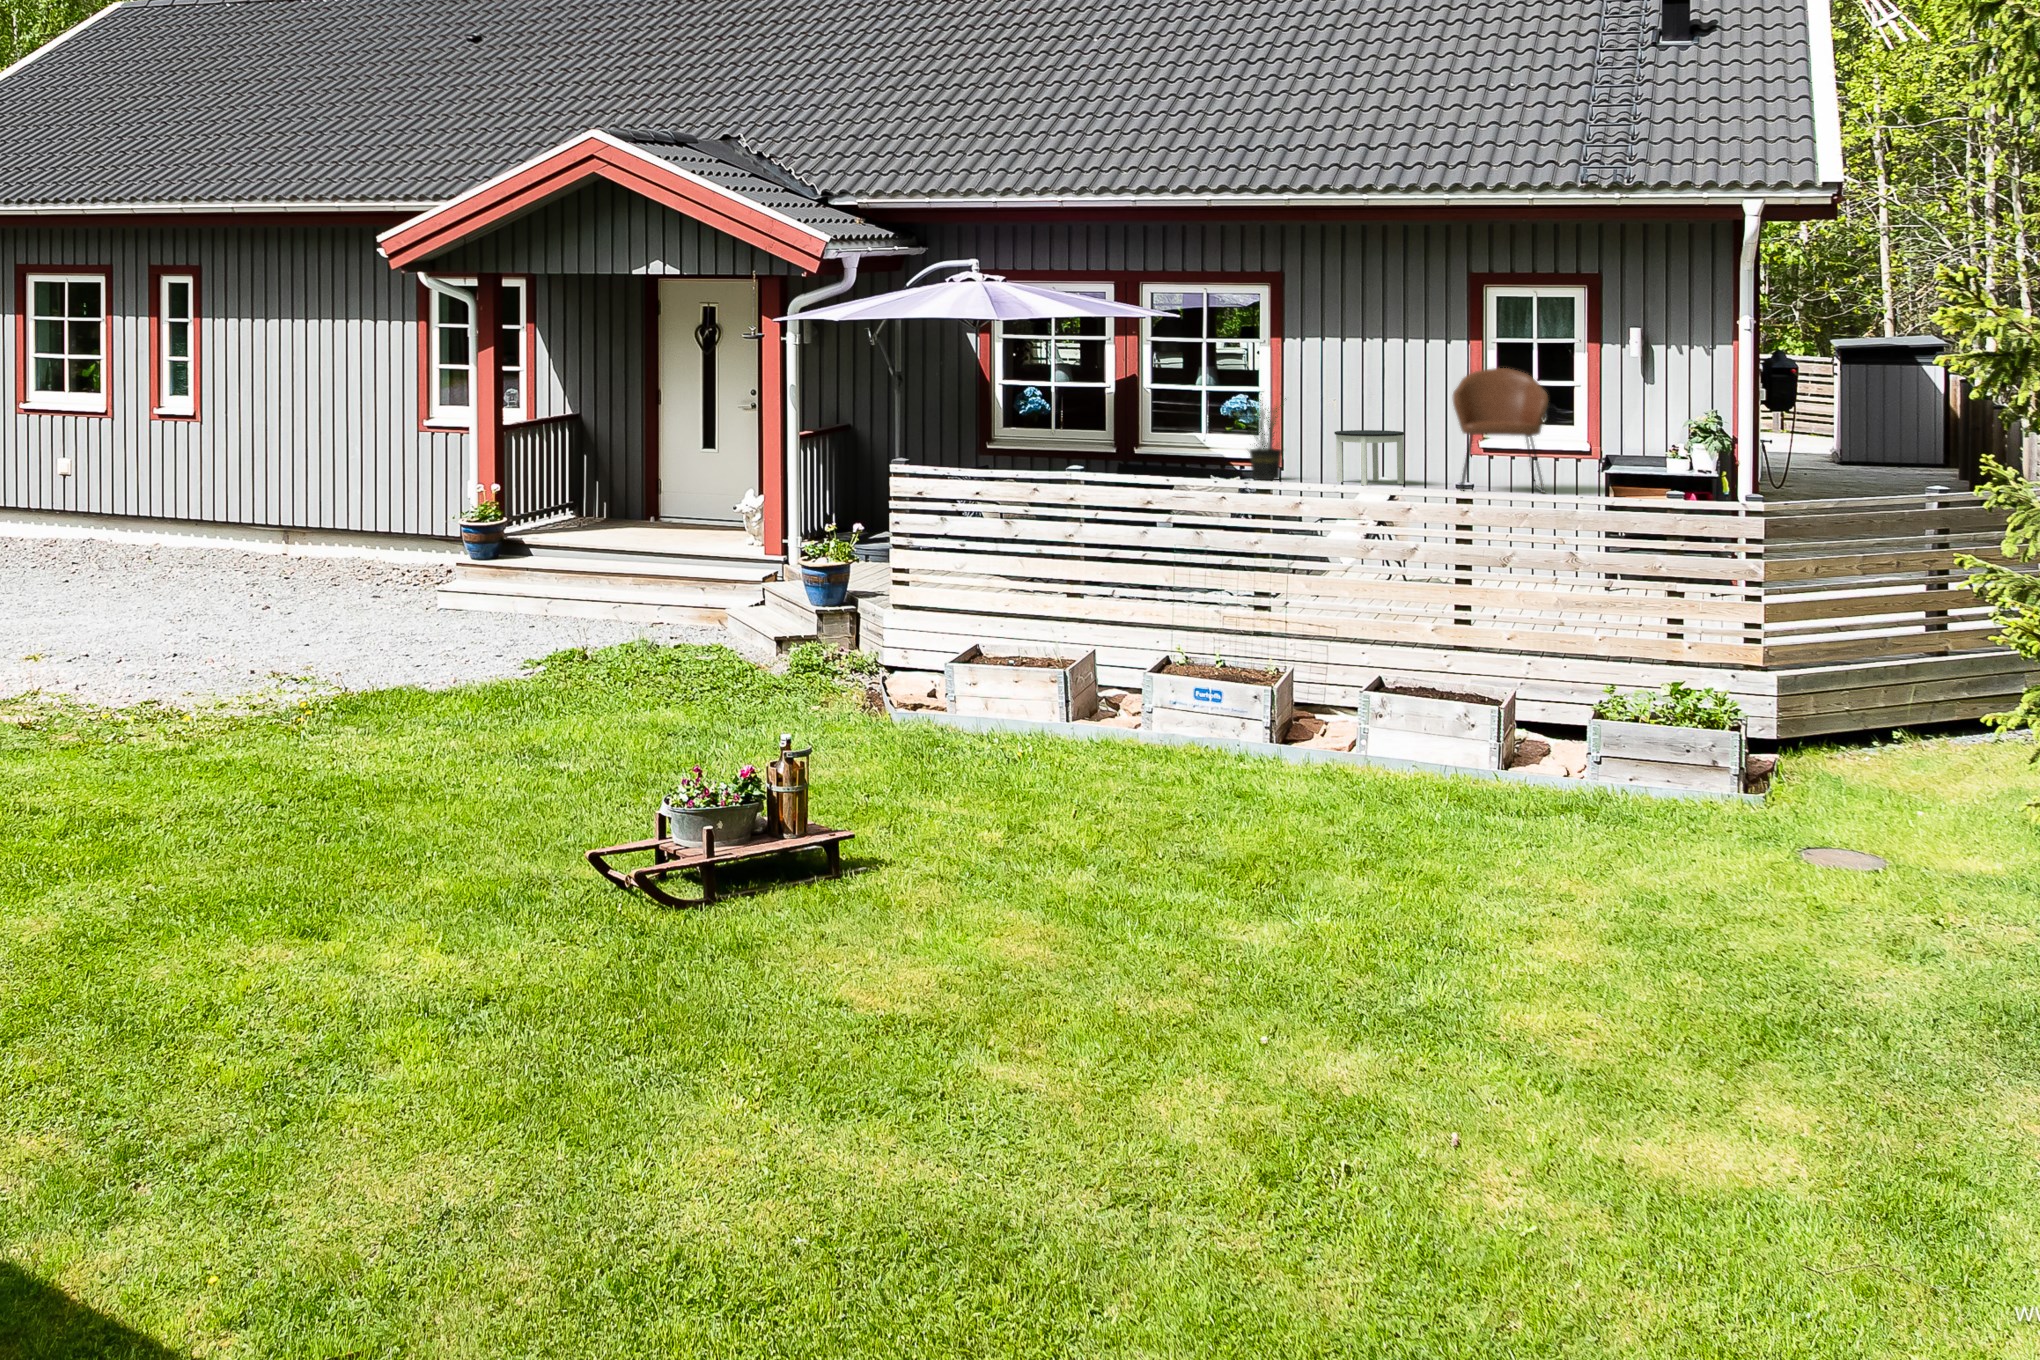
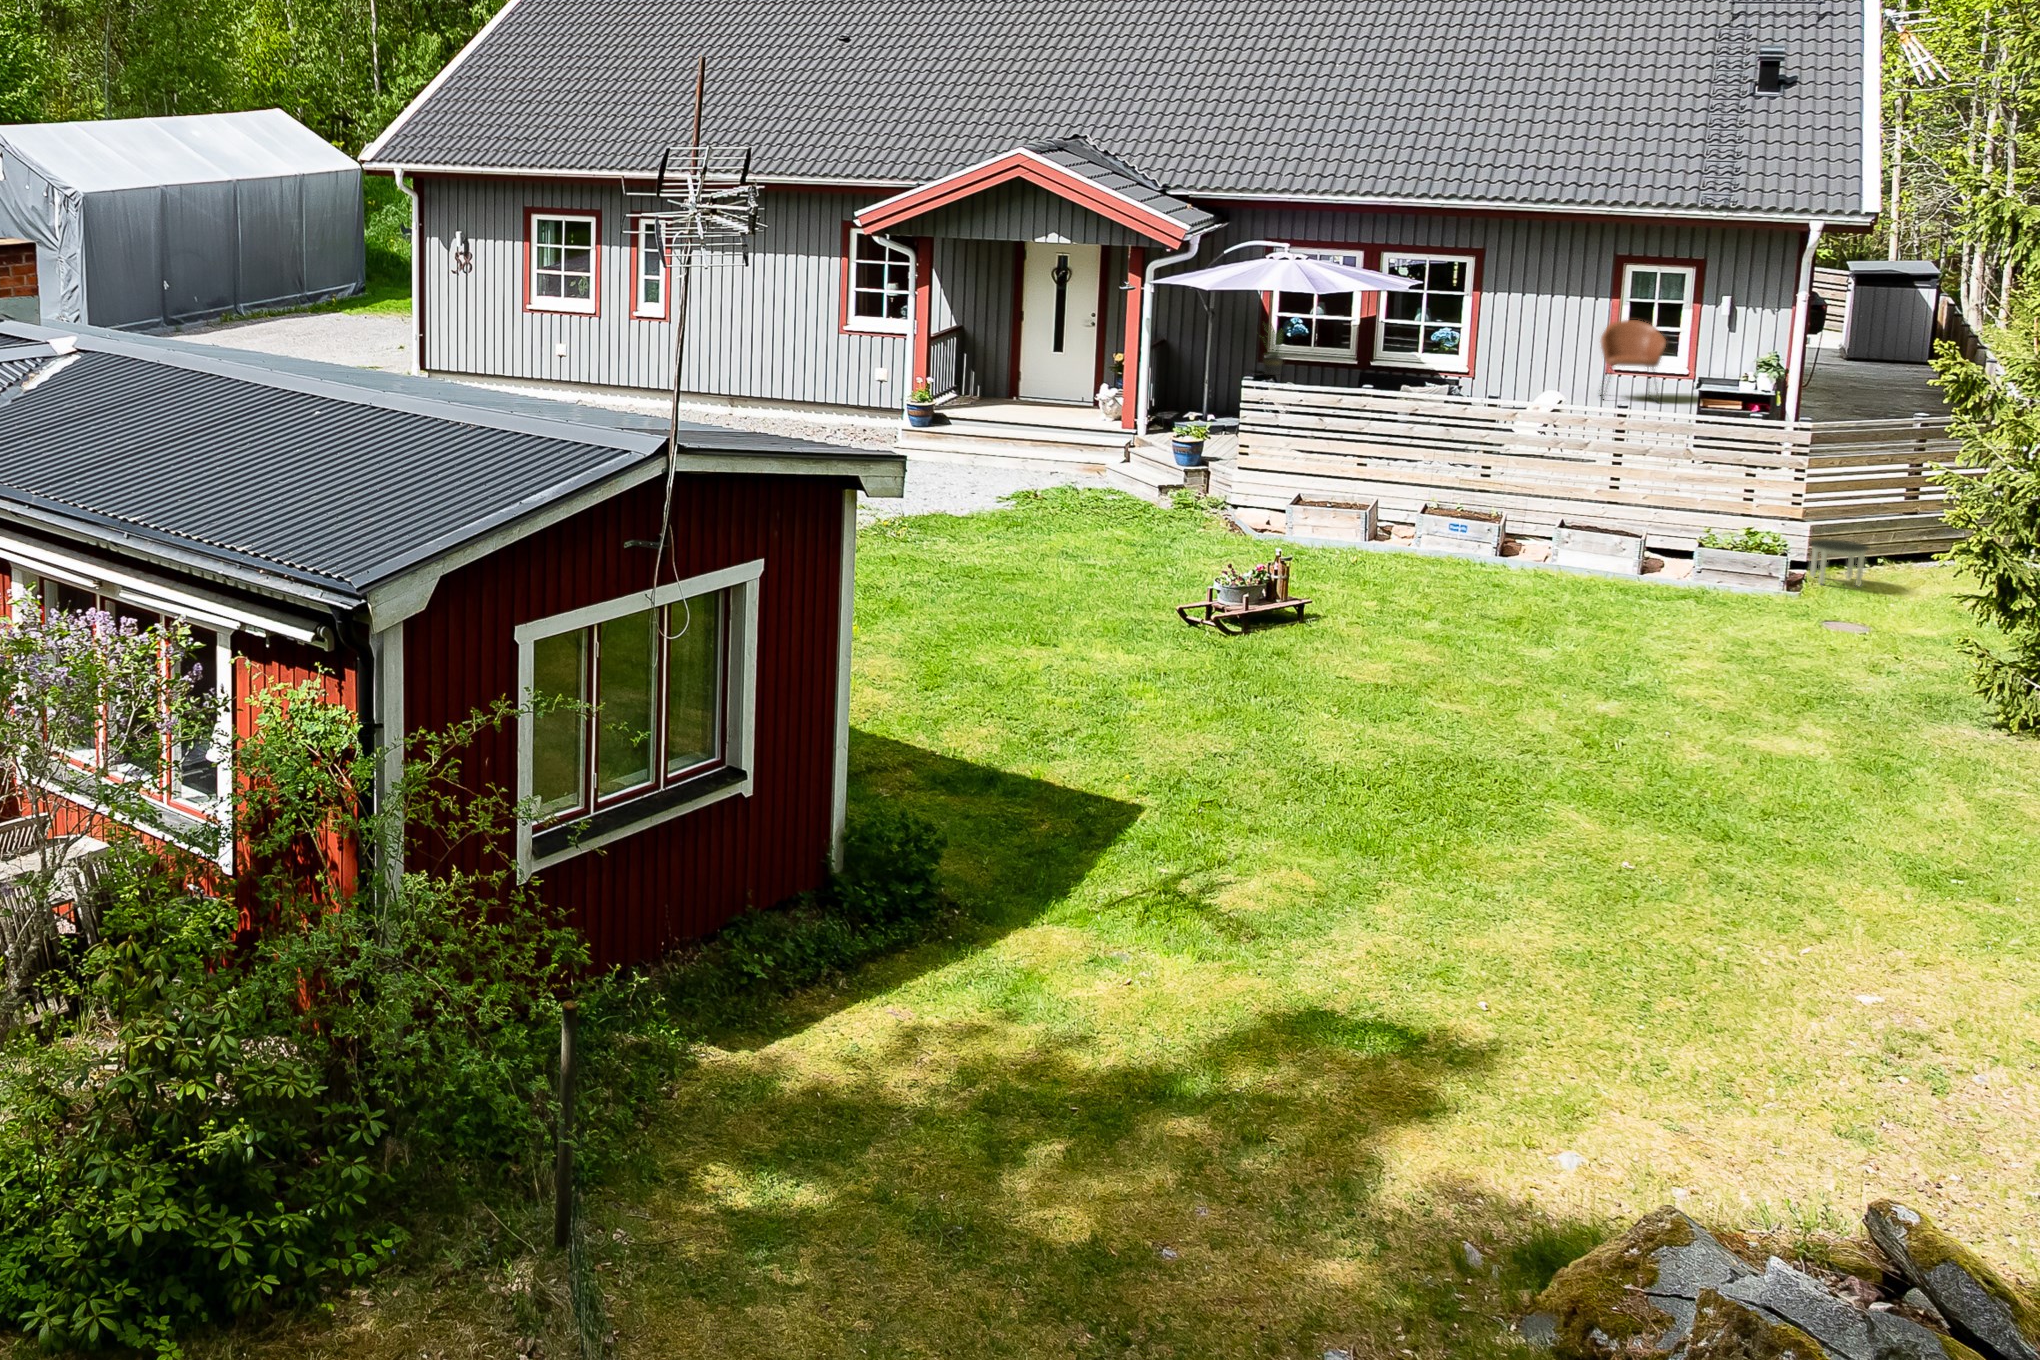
potted plant: present [1239,394,1286,480] -> present [1262,325,1285,375]
round table: present [1334,430,1405,485] -> present [1810,539,1869,587]

